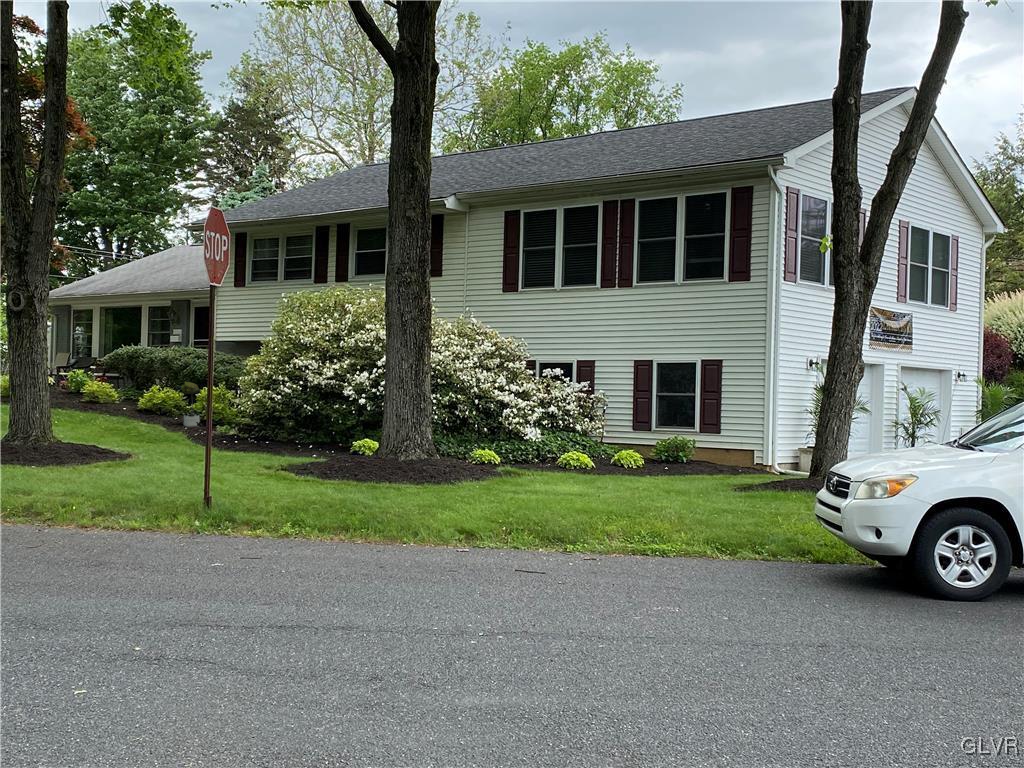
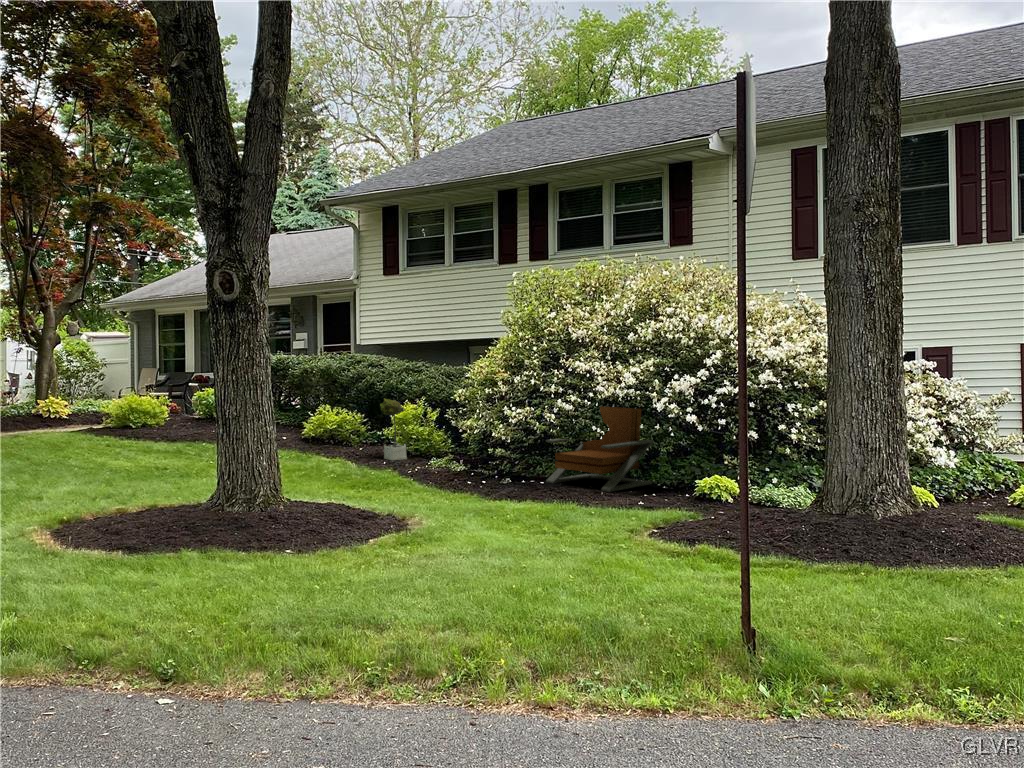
lounge chair: none [270,390,342,448] -> present [546,406,653,492]

